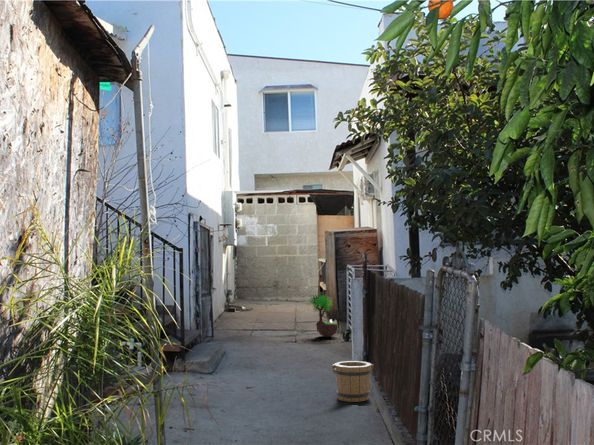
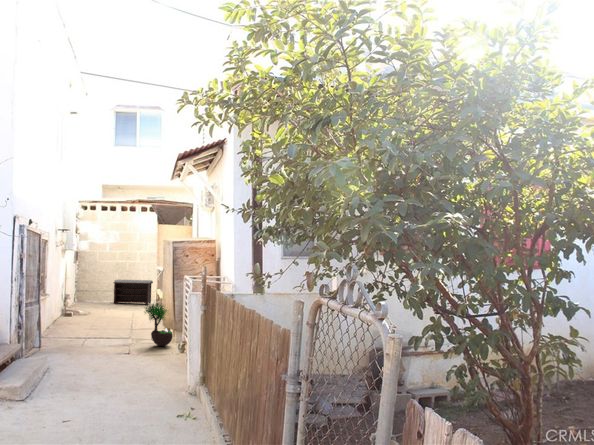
bench: none [274,275,314,301] -> present [114,280,153,304]
bucket: present [332,361,374,402] -> none [163,386,210,435]

